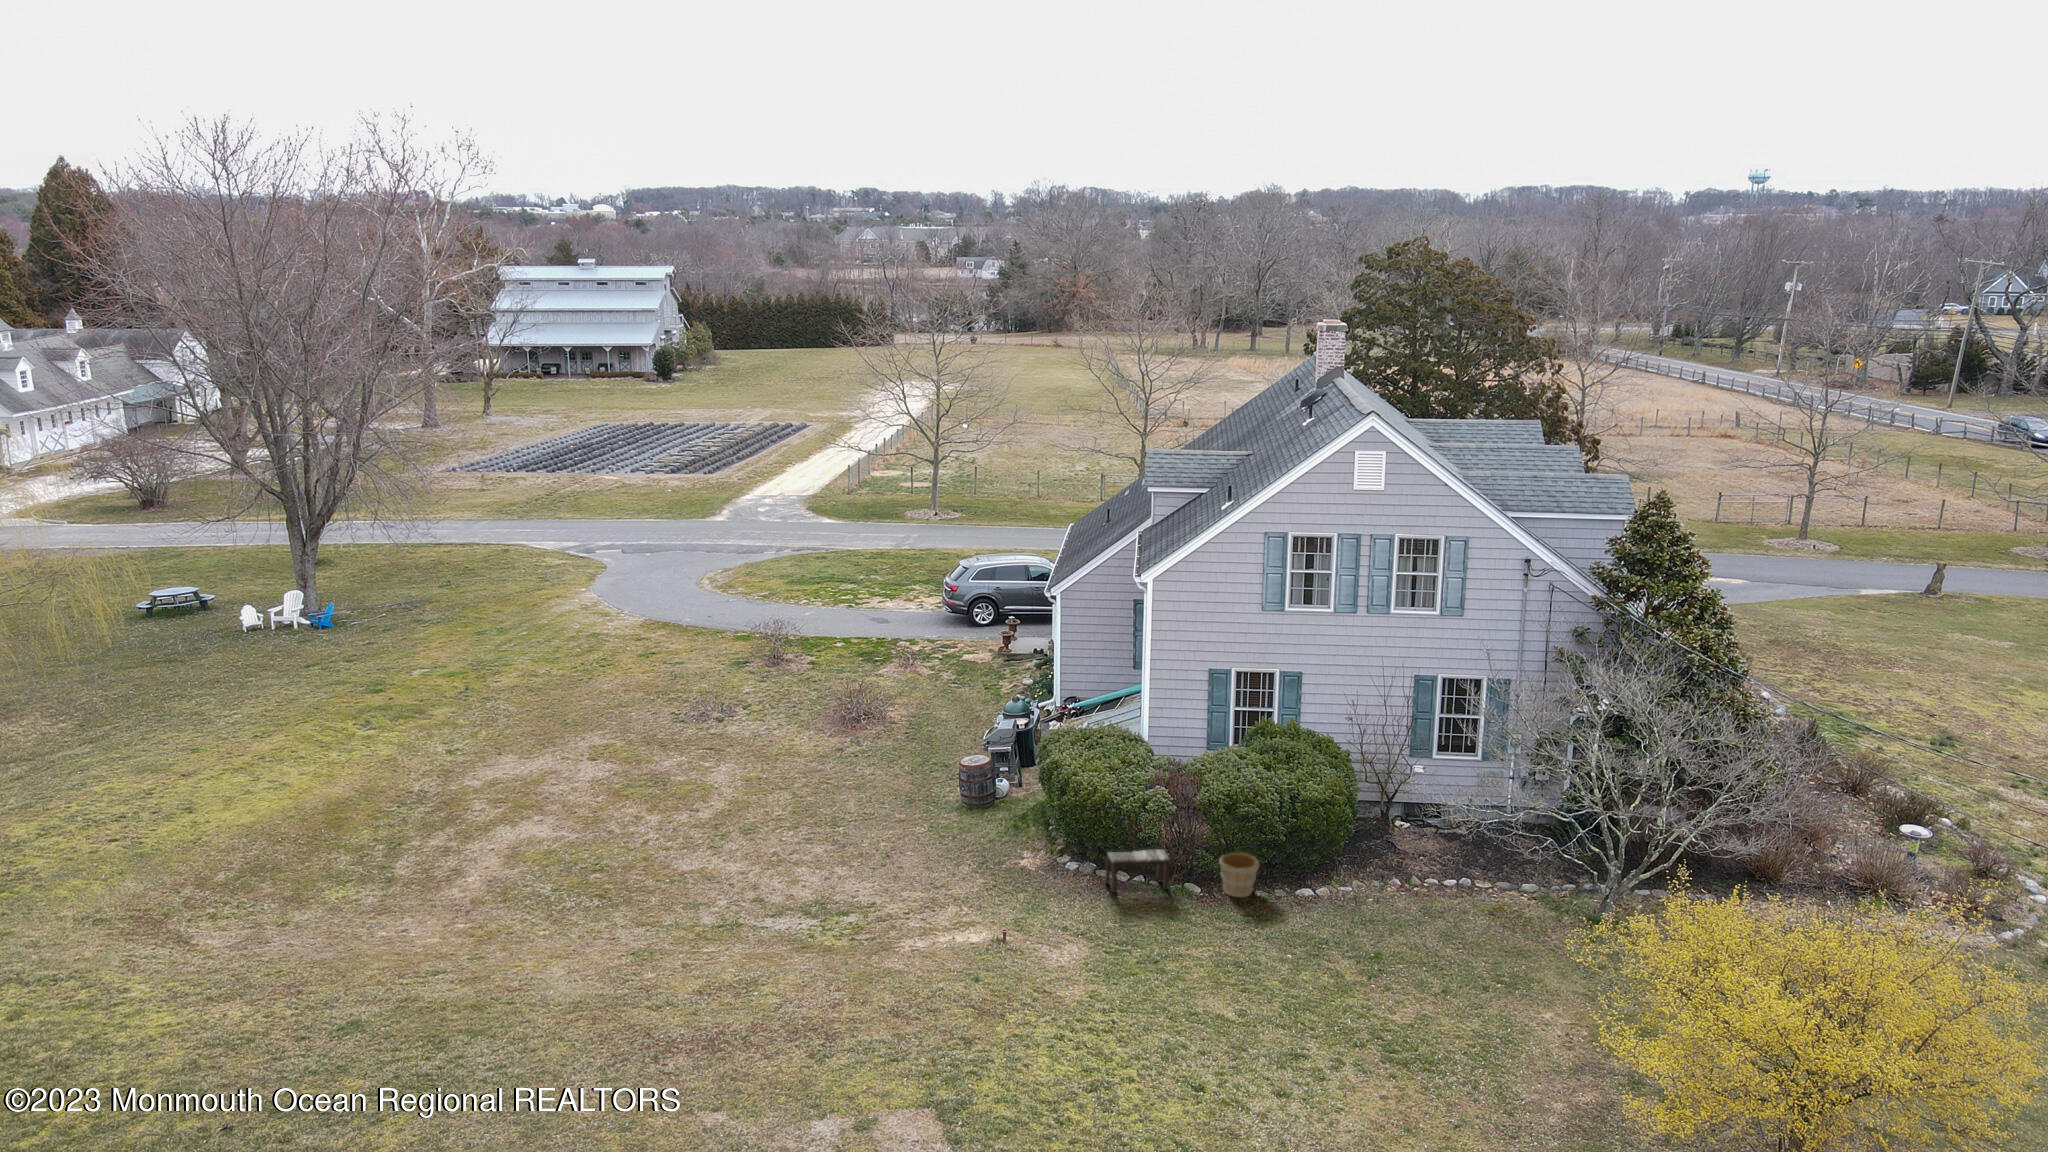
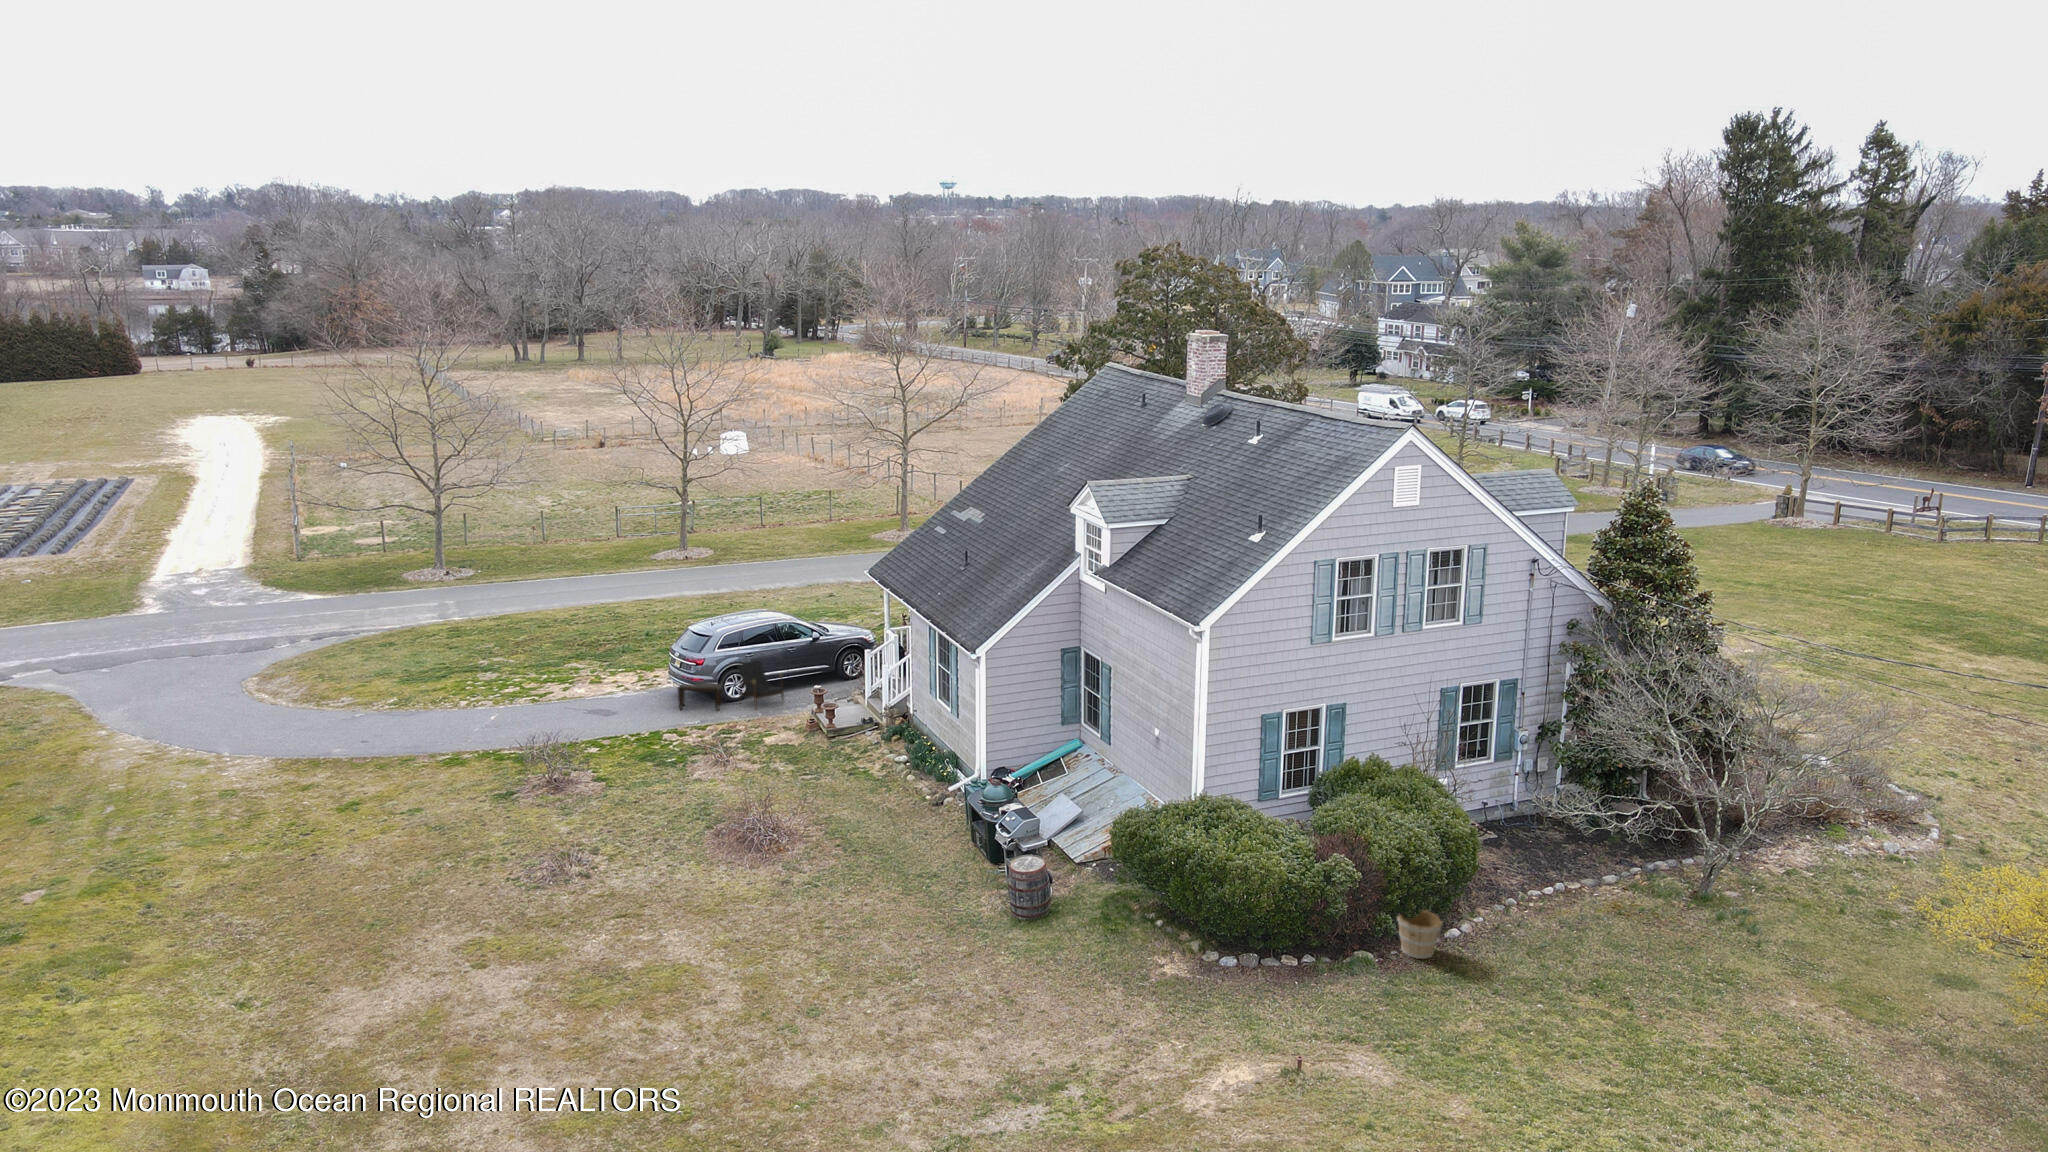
lounge chair: none [961,591,994,630] -> present [738,660,784,708]
bench: present [1105,849,1170,893] -> present [678,684,722,710]

